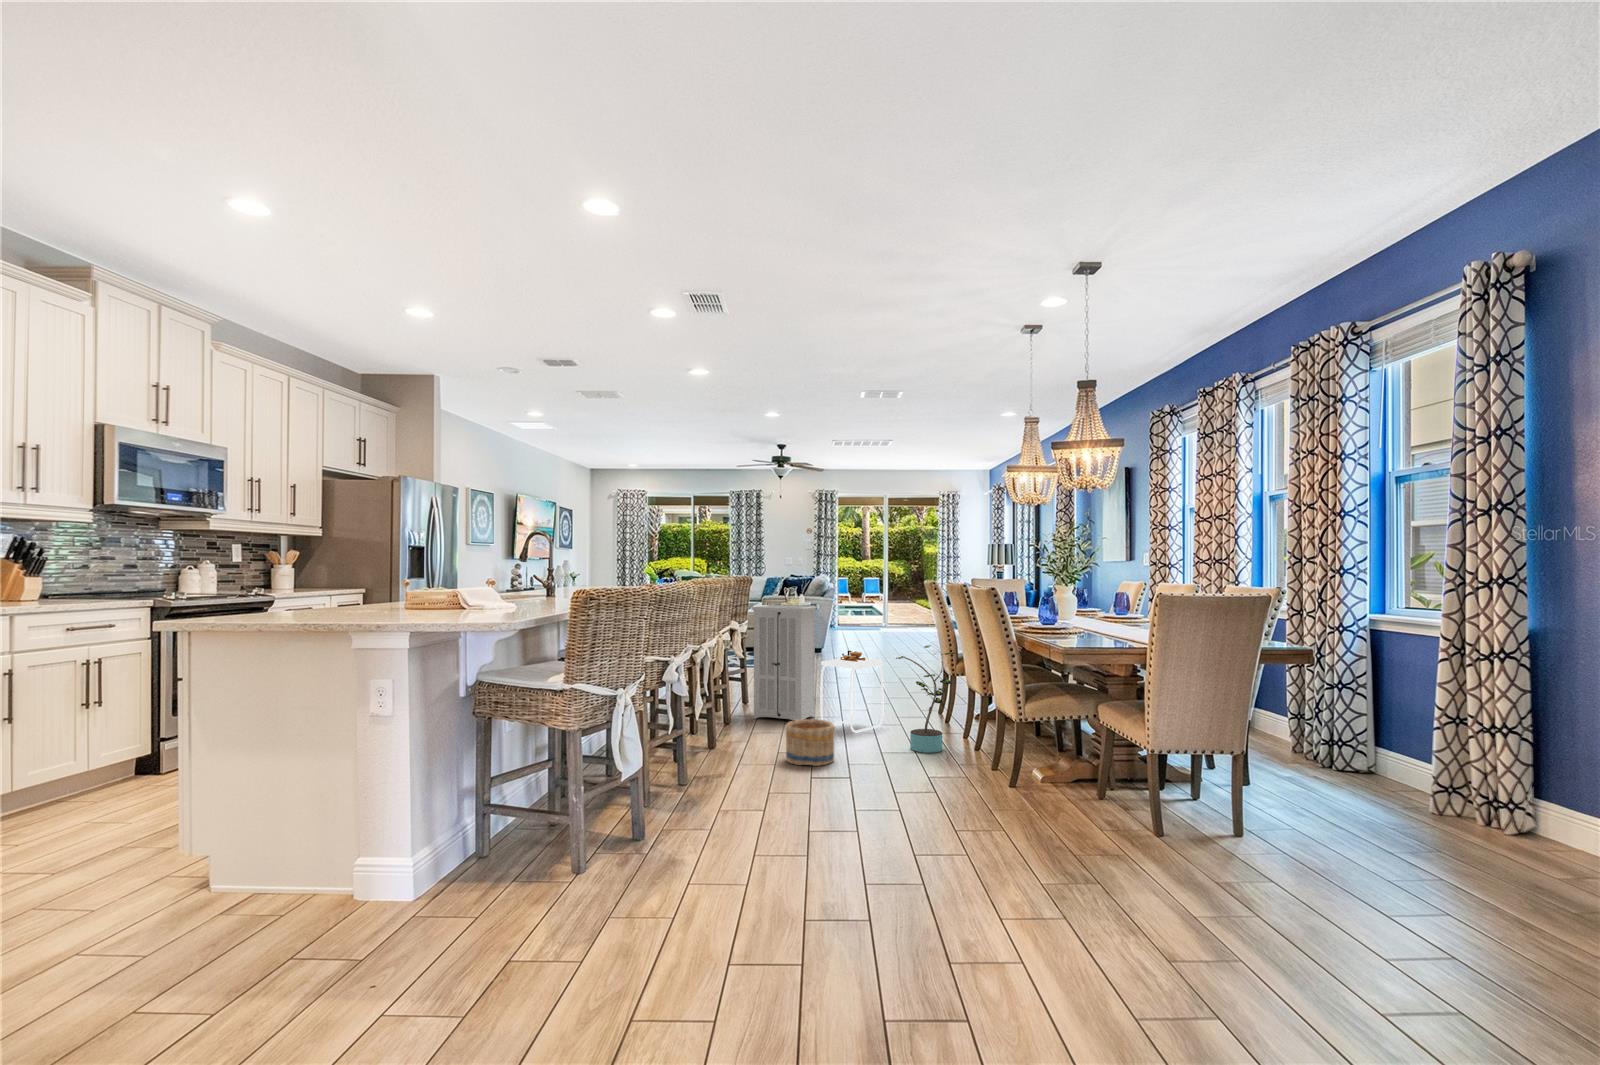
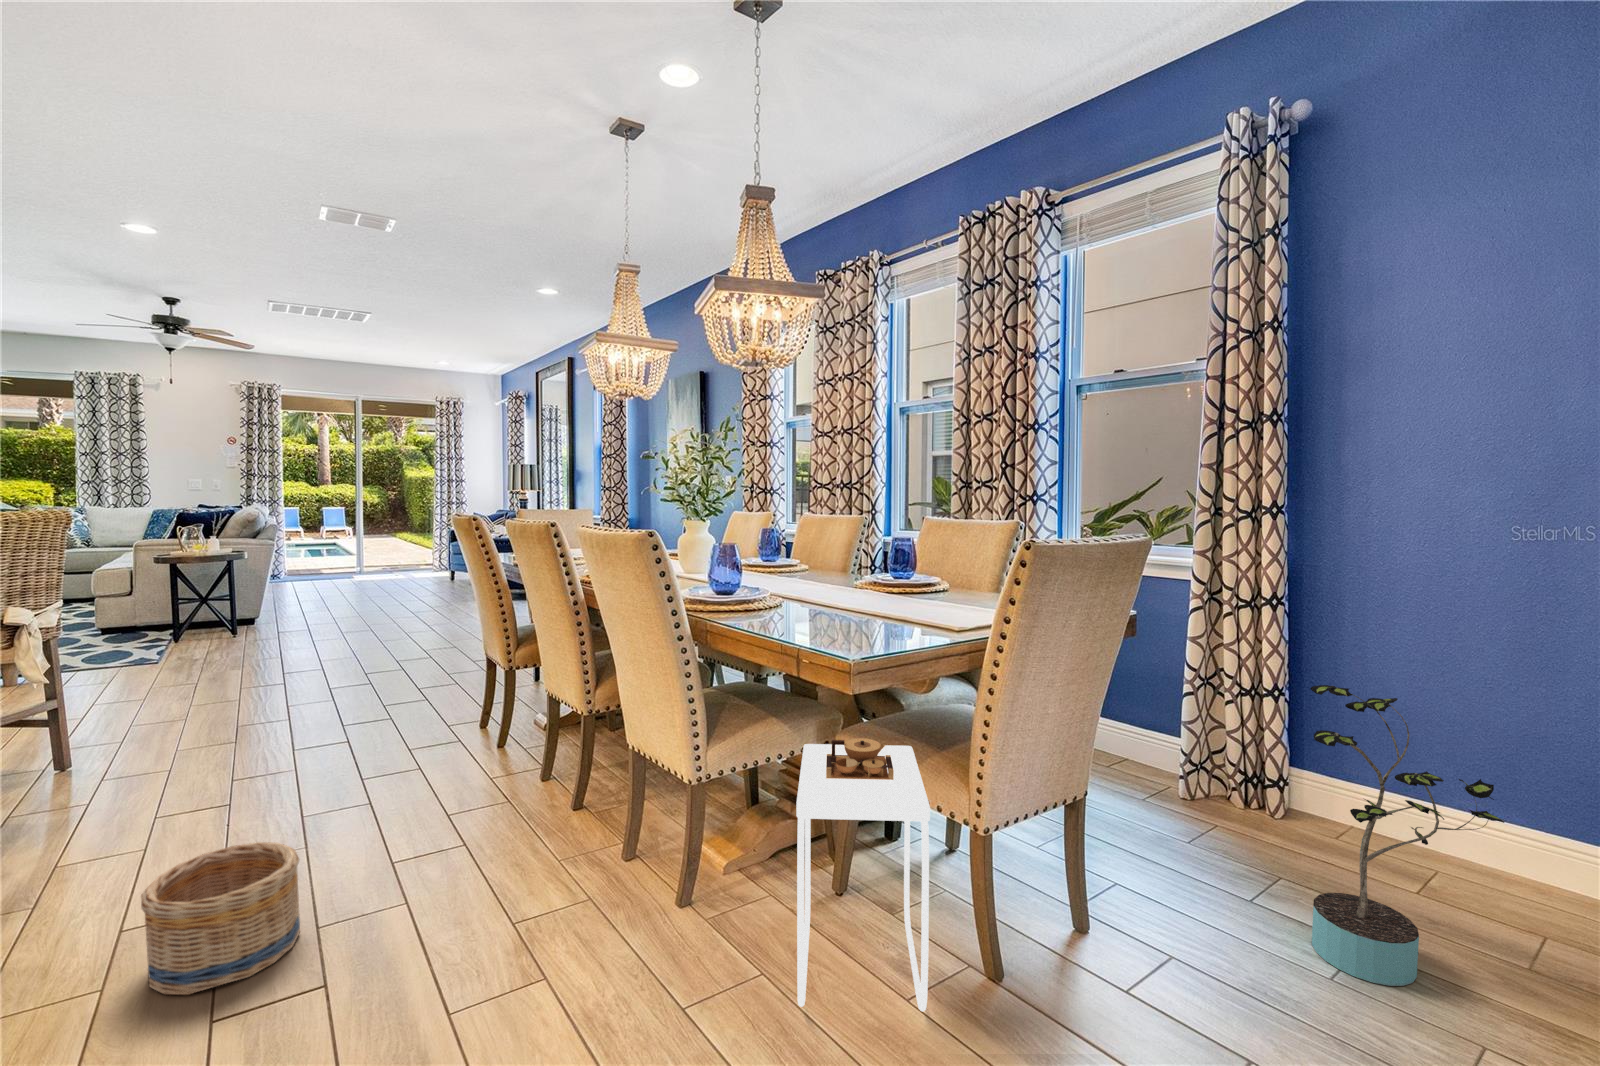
storage cabinet: present [750,604,817,720] -> none [39,564,243,826]
potted plant: present [896,645,954,753] -> present [1310,685,1504,986]
side table: present [820,651,884,732] -> present [796,738,930,1012]

